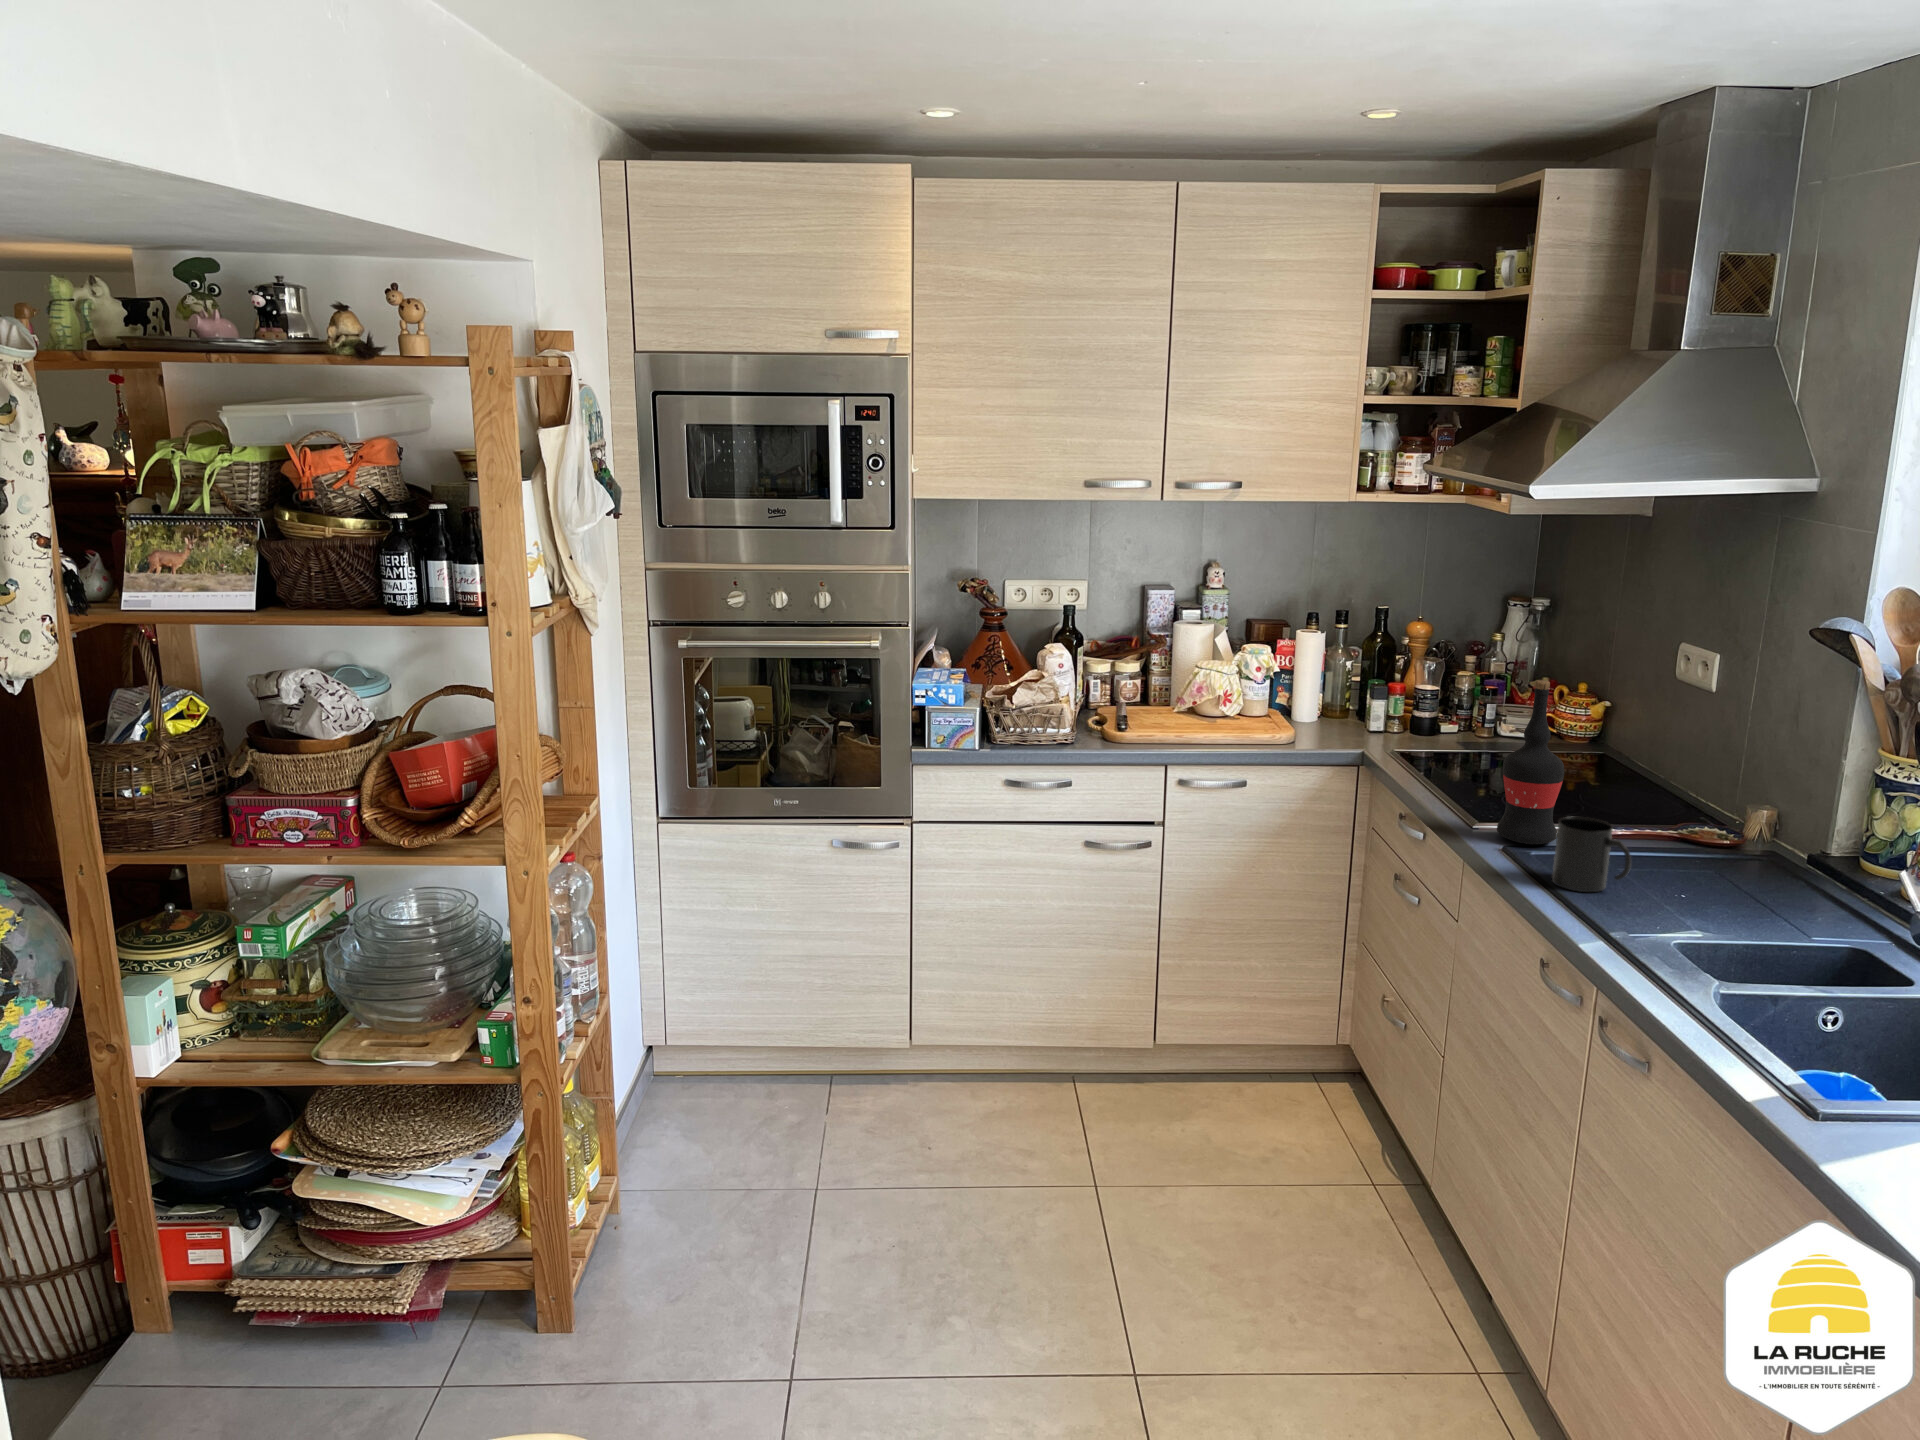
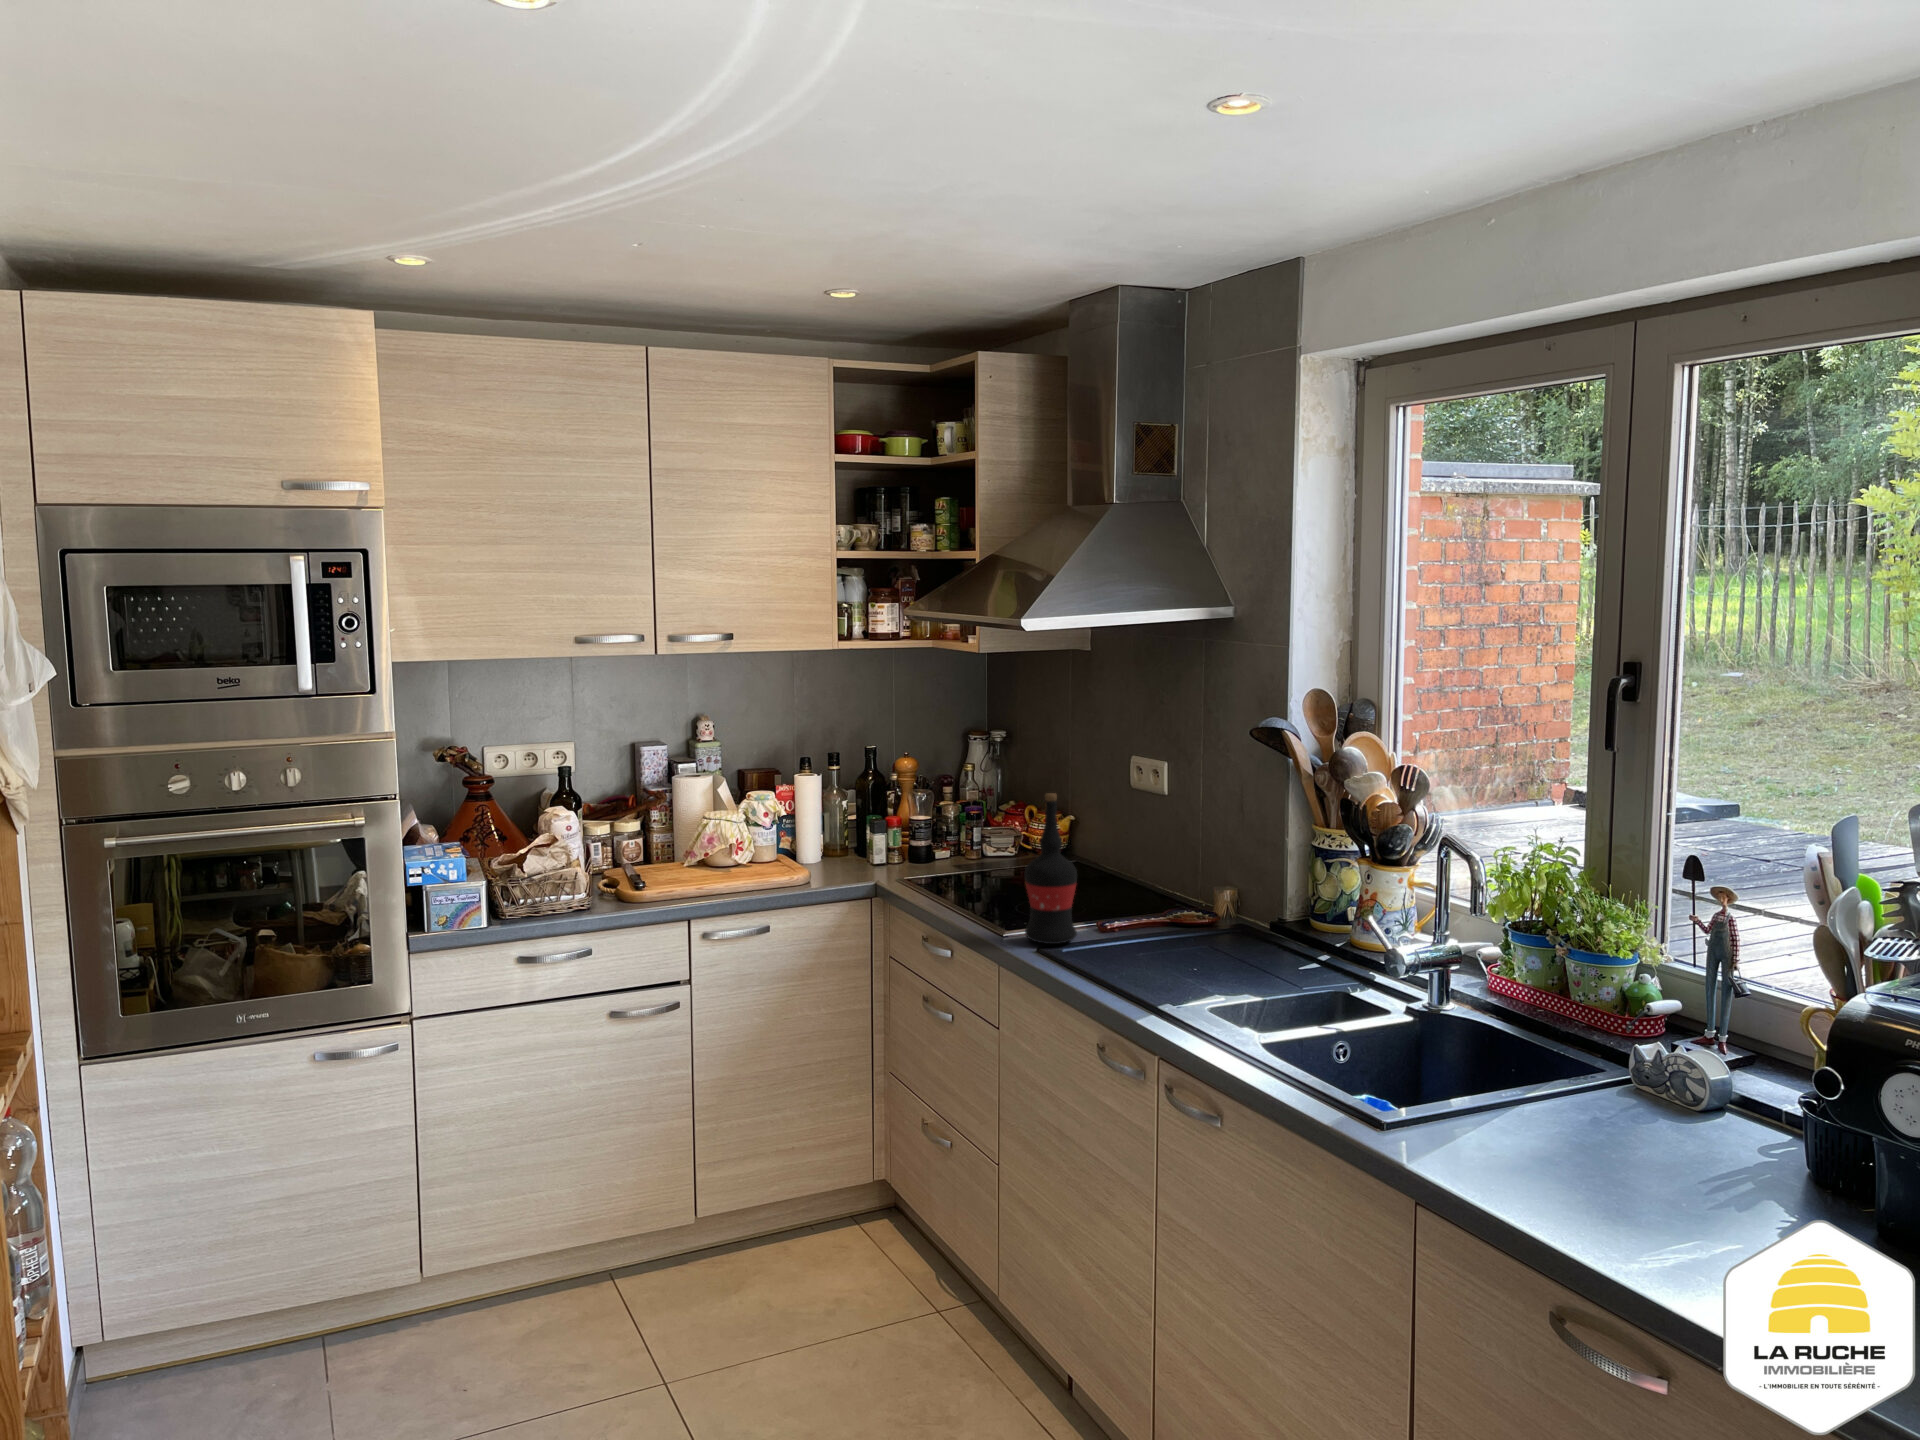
mug: present [1552,816,1631,892] -> none [1089,910,1153,977]

